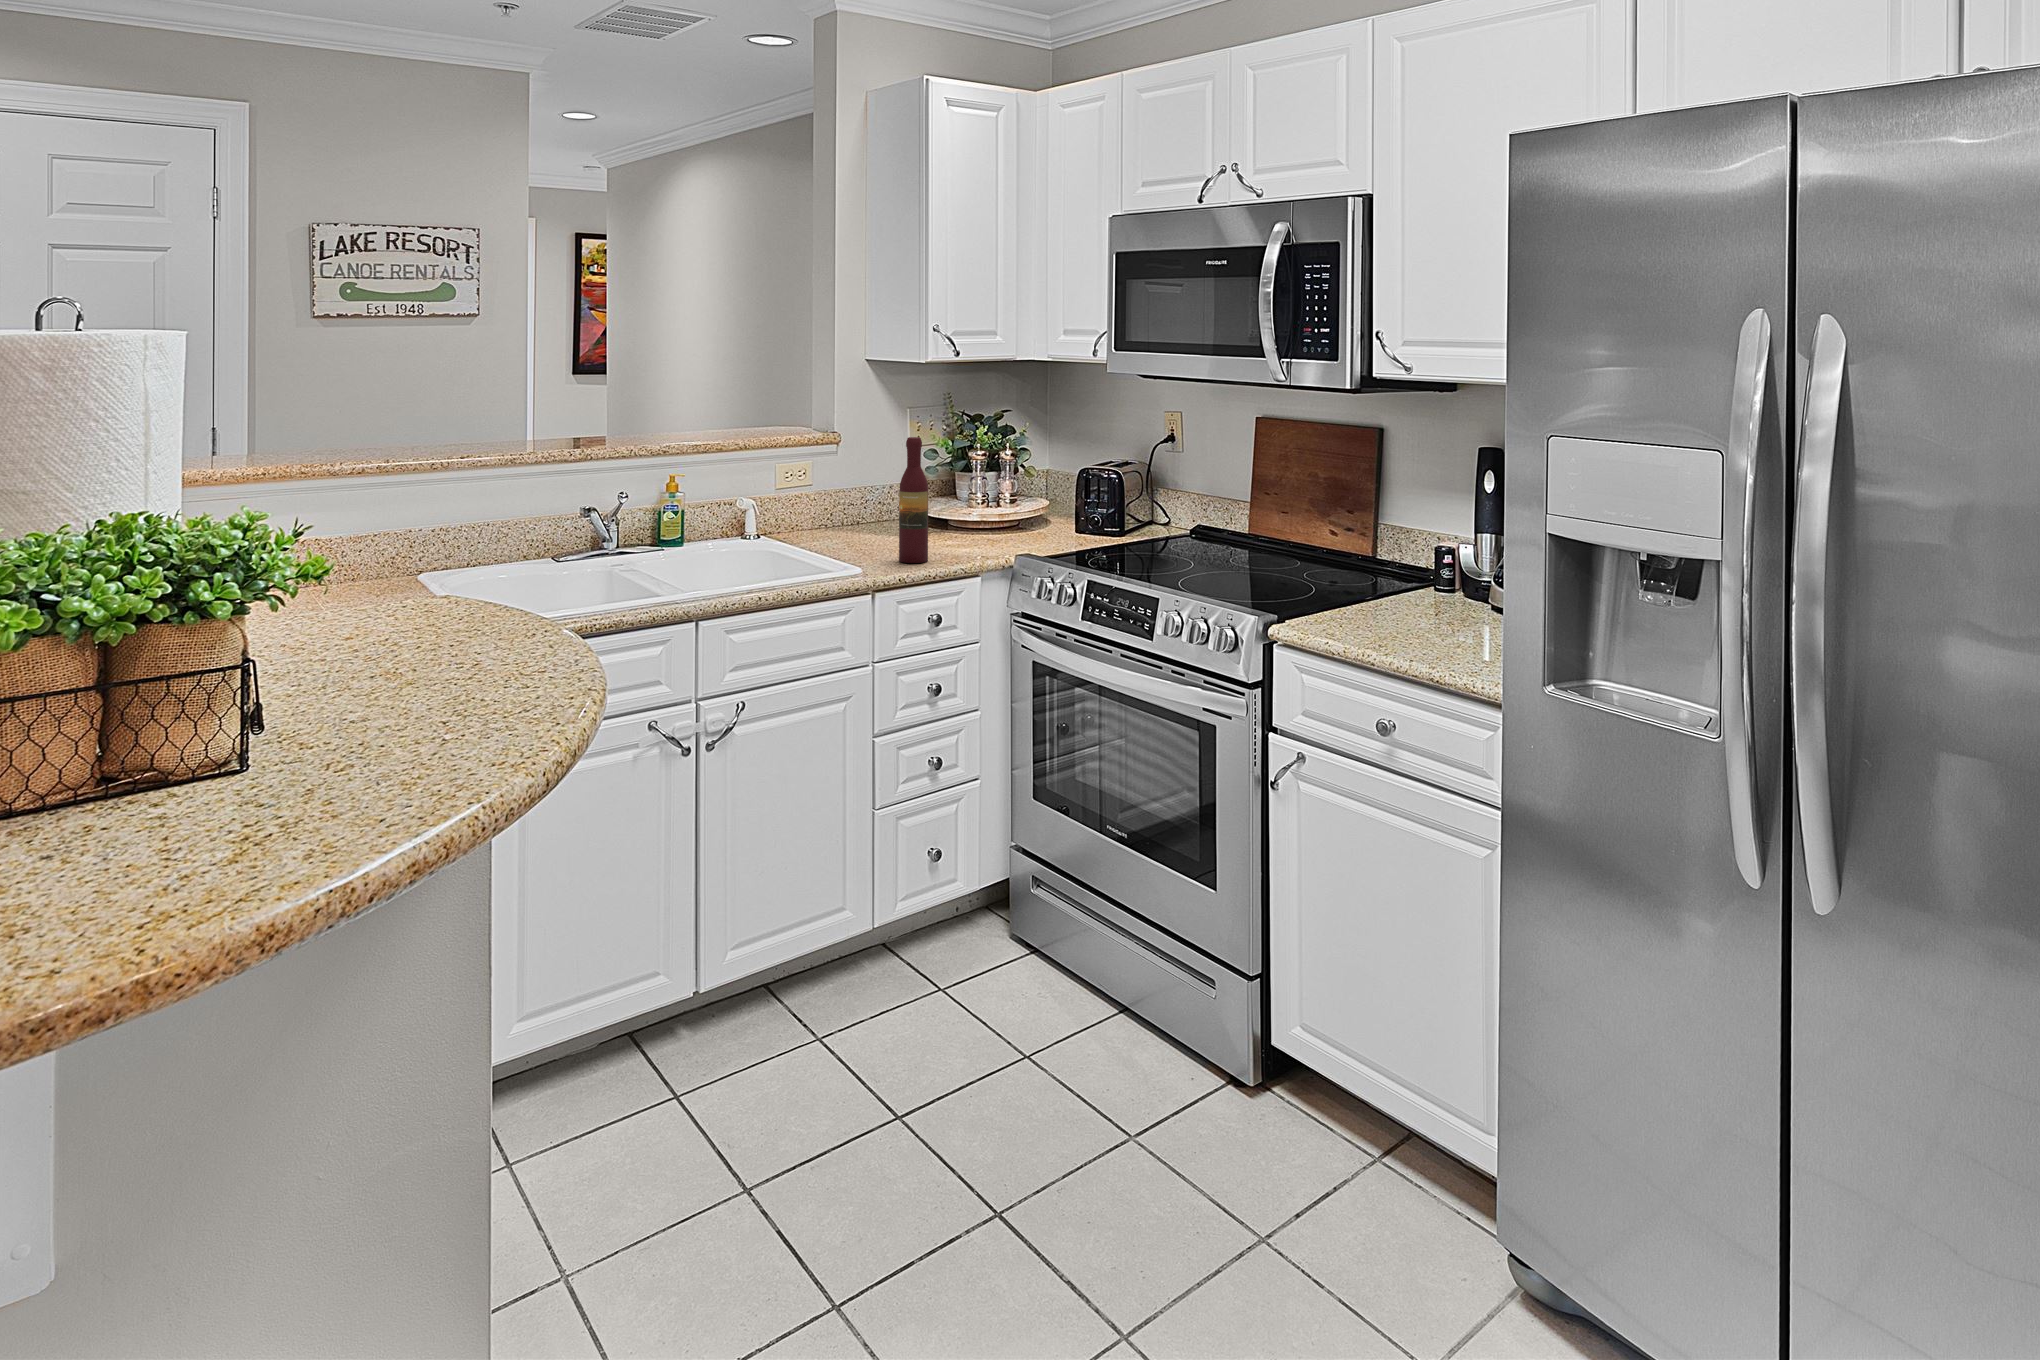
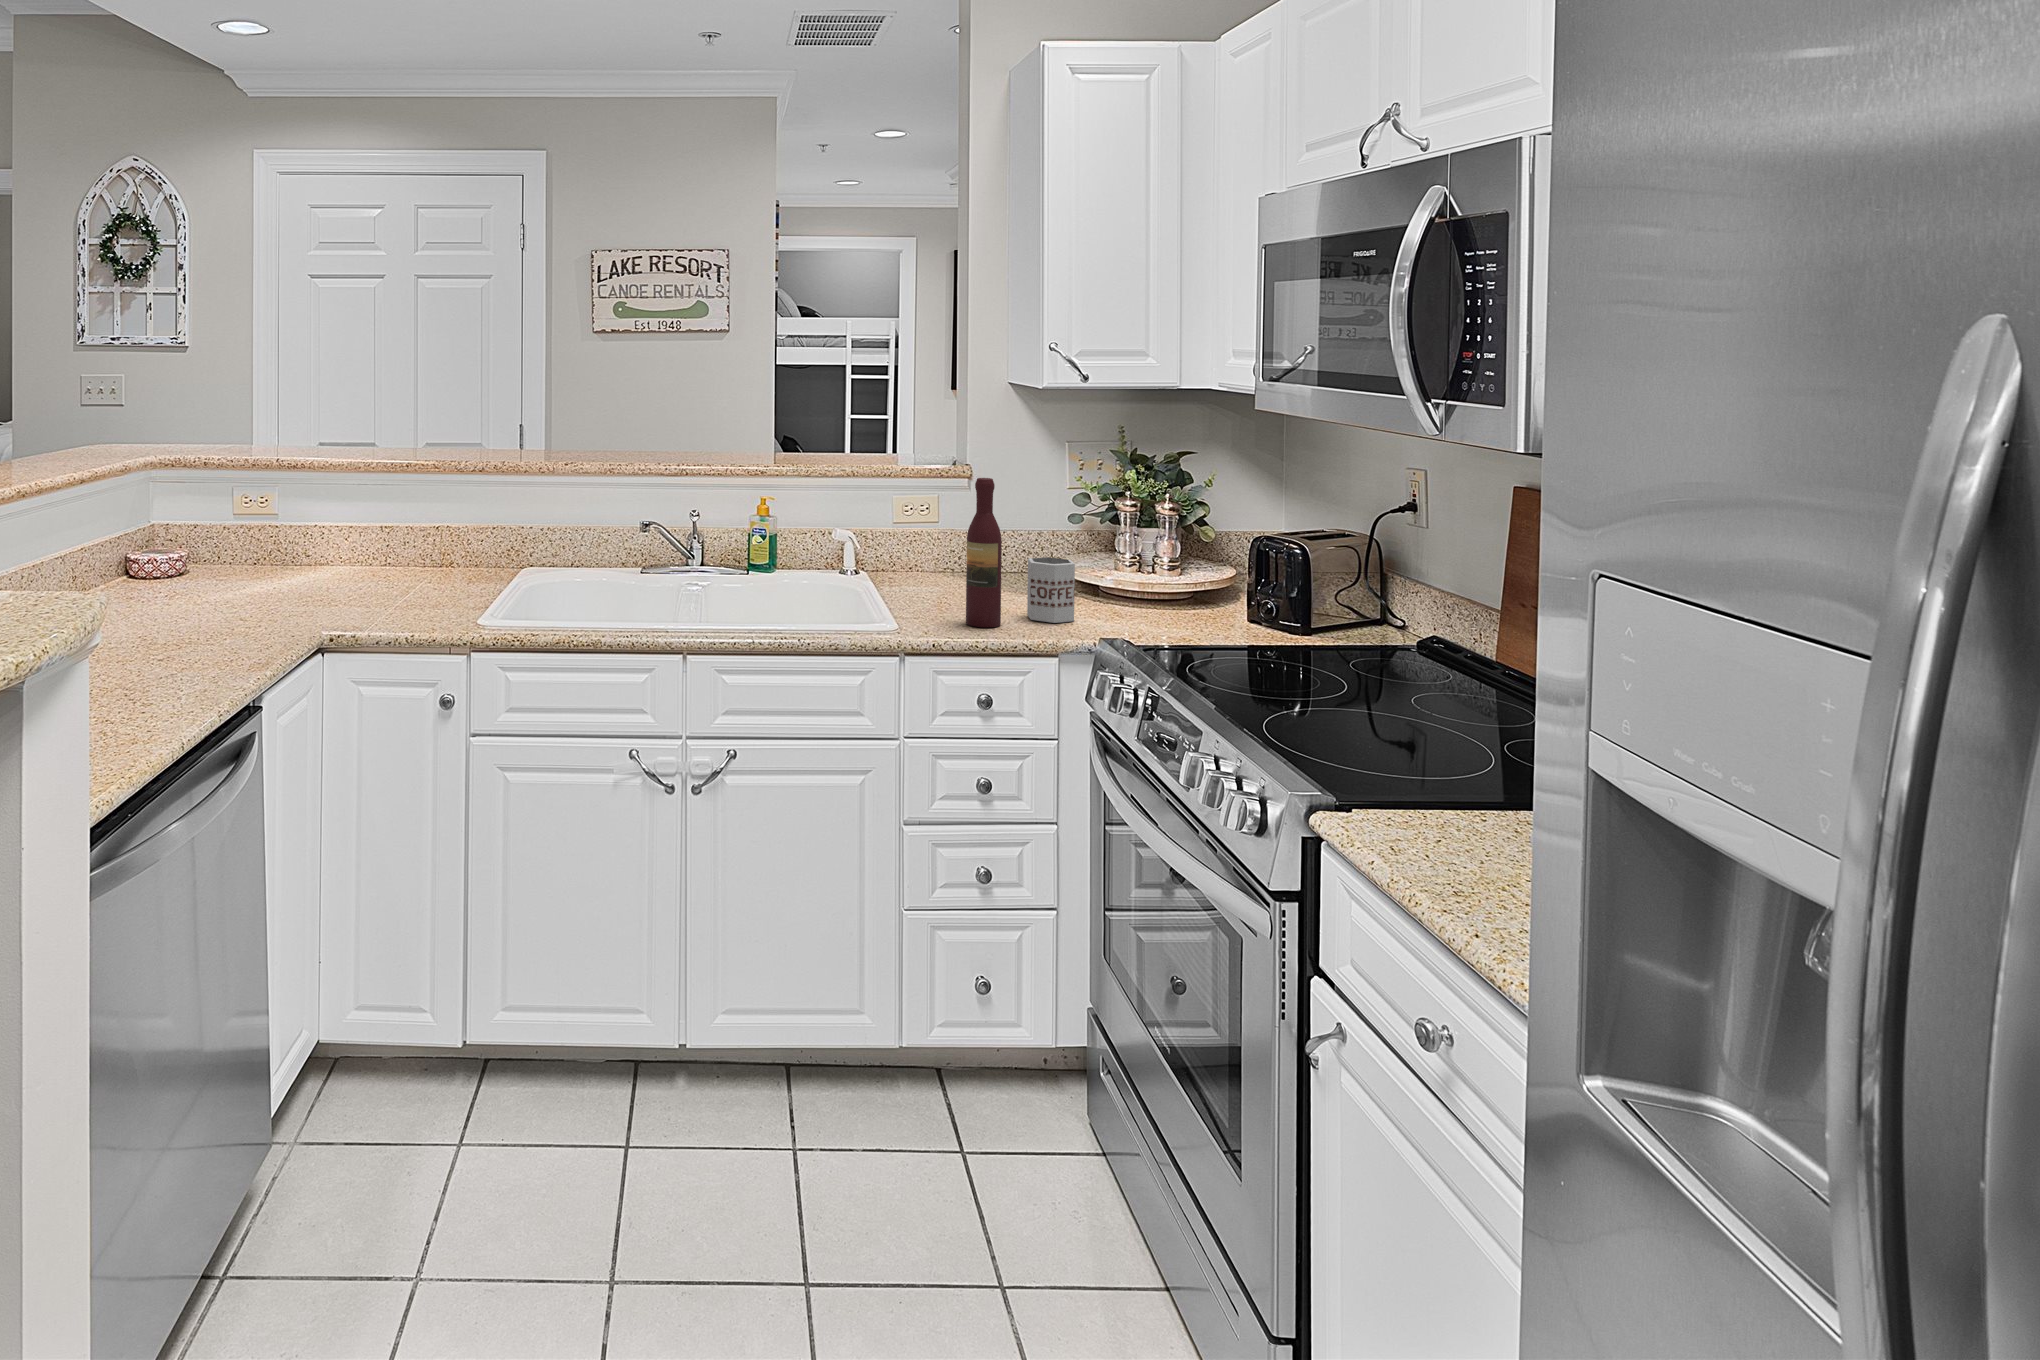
mug: none [934,501,974,553] -> present [1027,557,1075,623]

